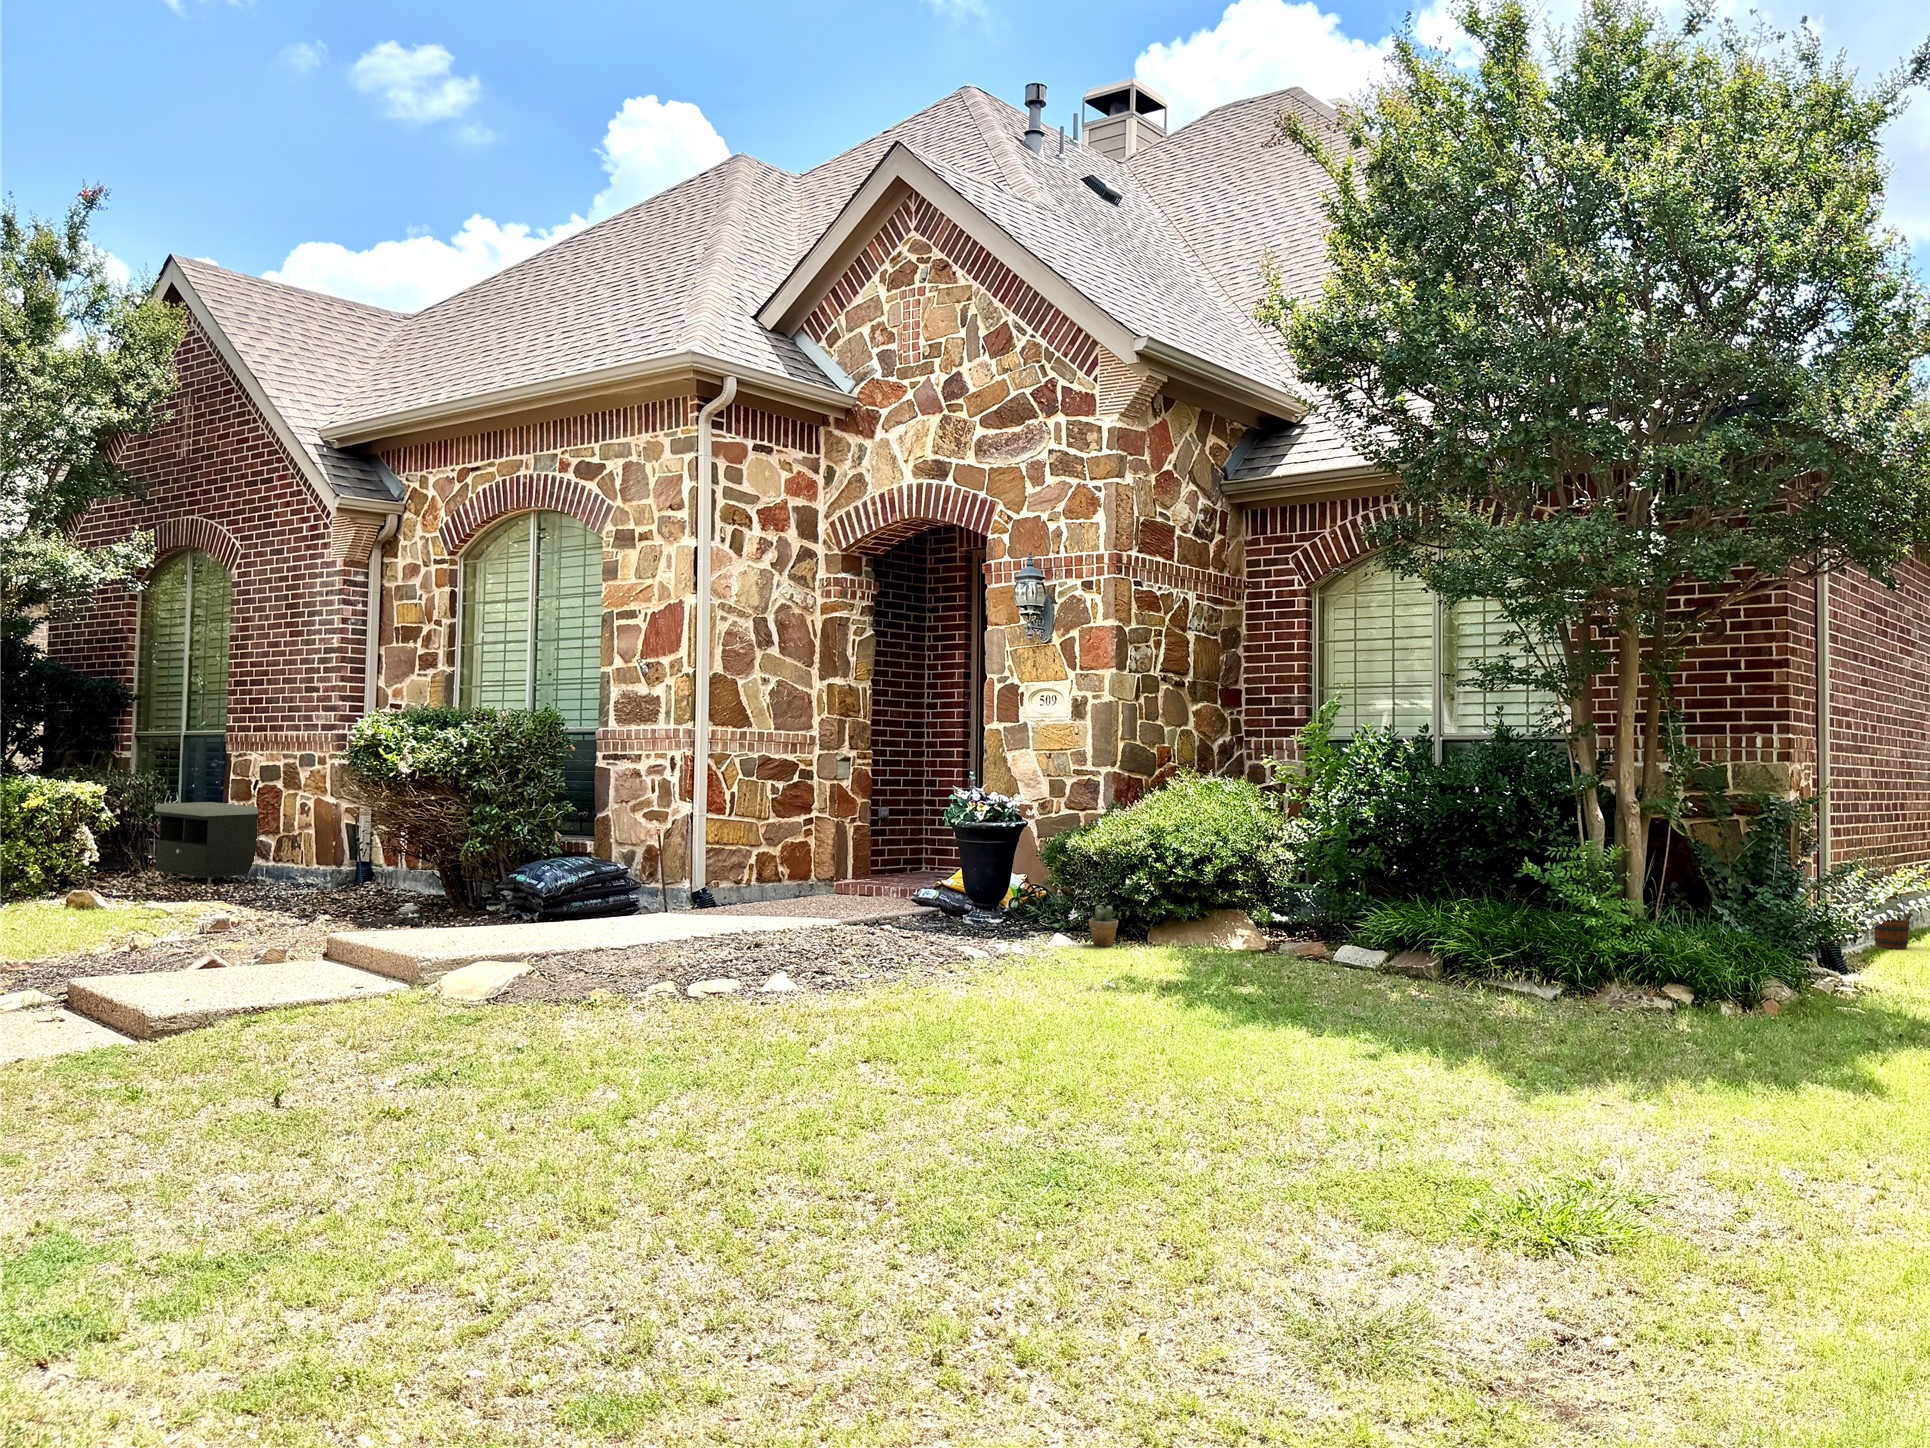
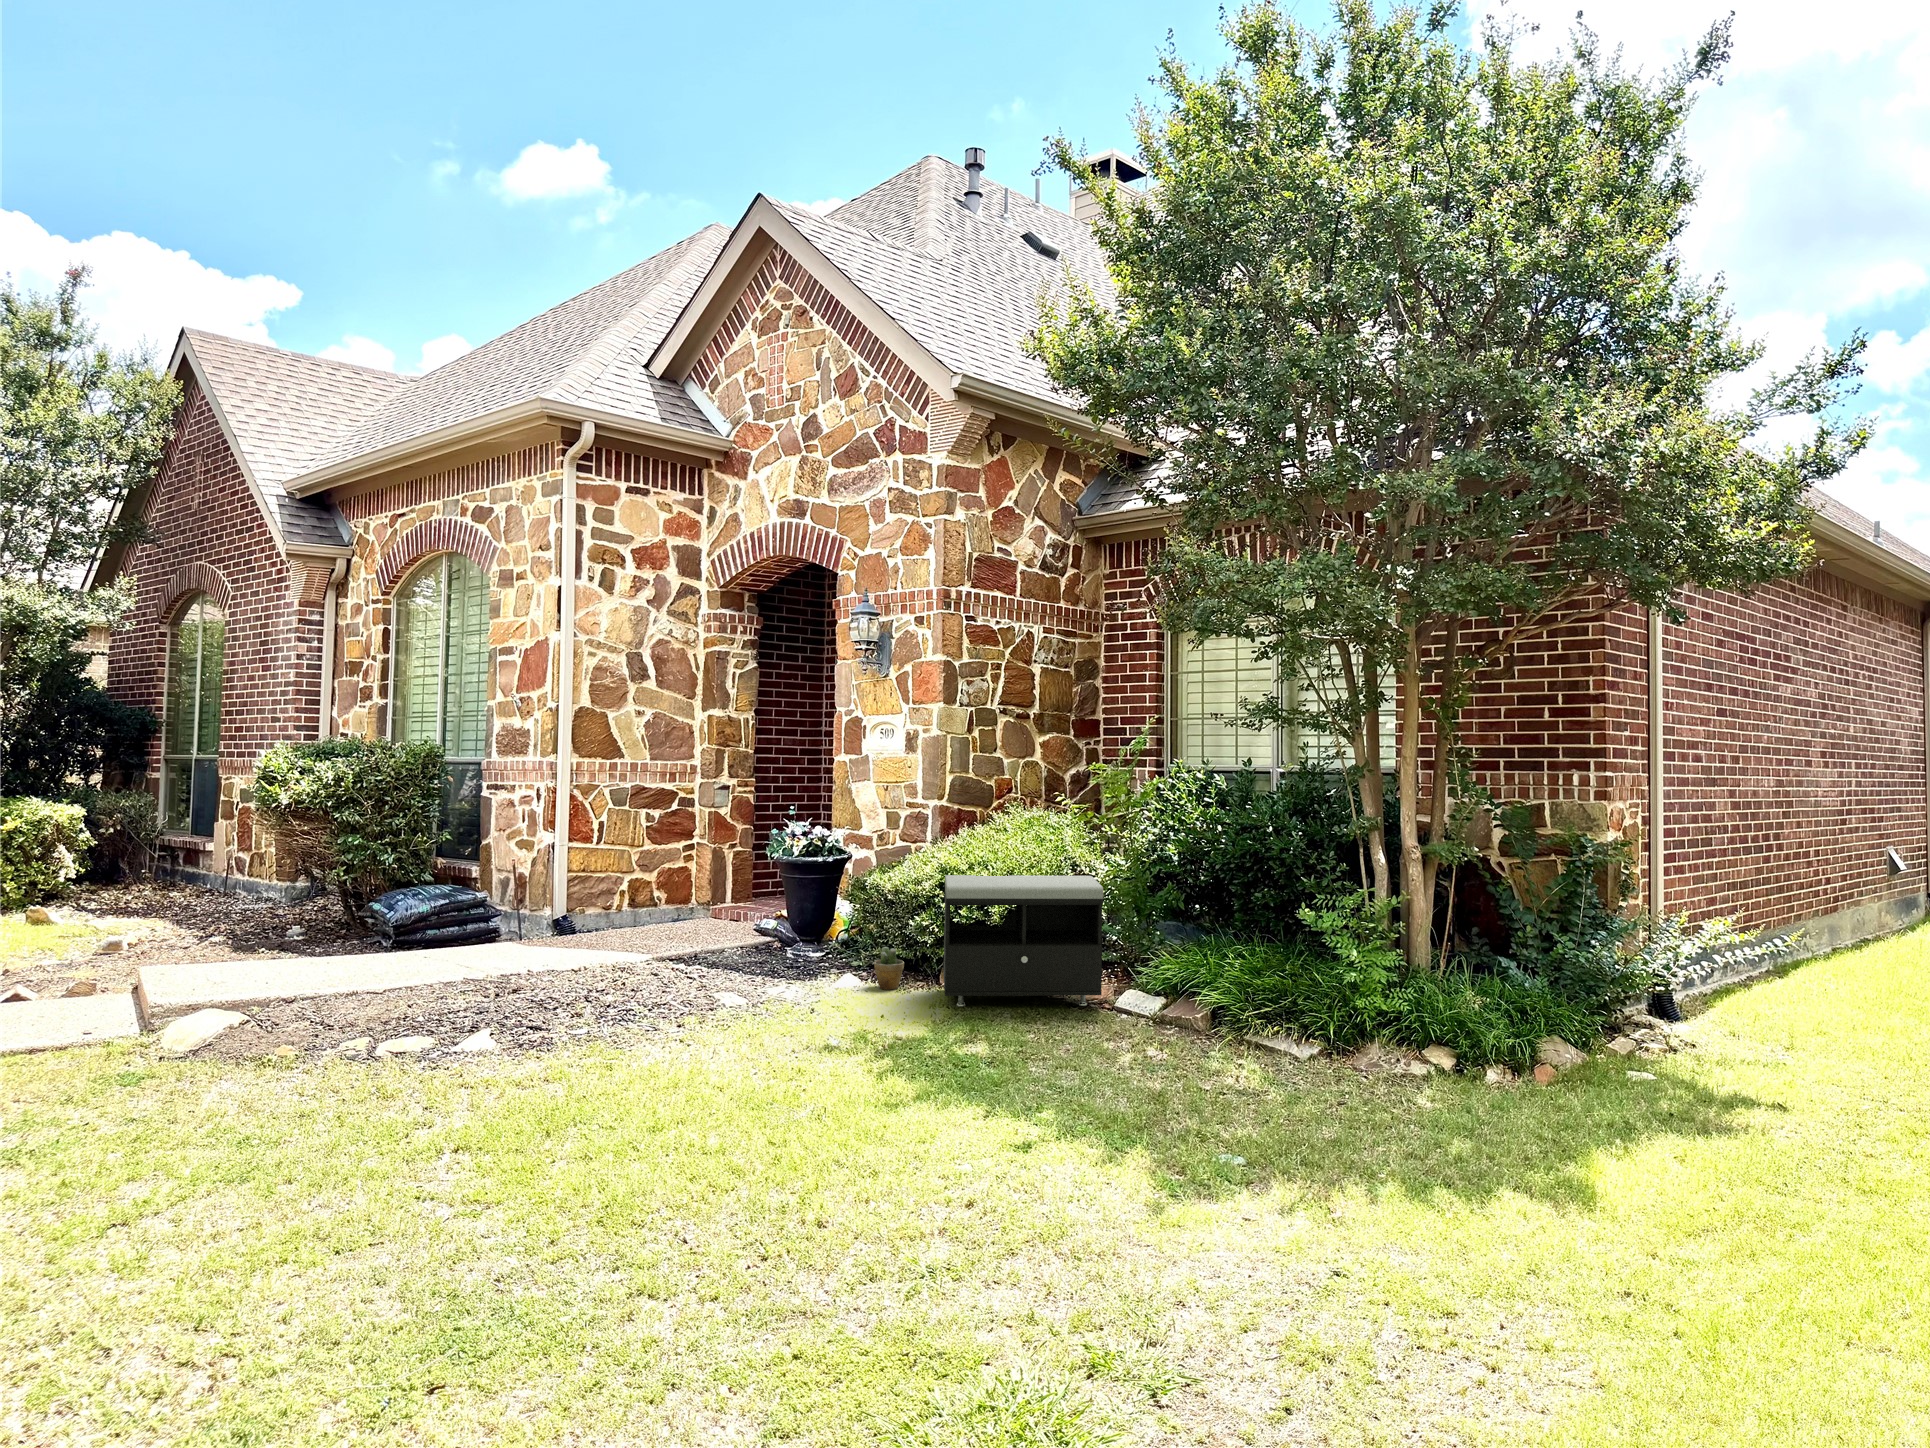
storage bench: present [155,802,258,884] -> present [944,875,1103,1007]
wooden bucket: present [1874,895,1911,949] -> none [1721,937,1762,995]

